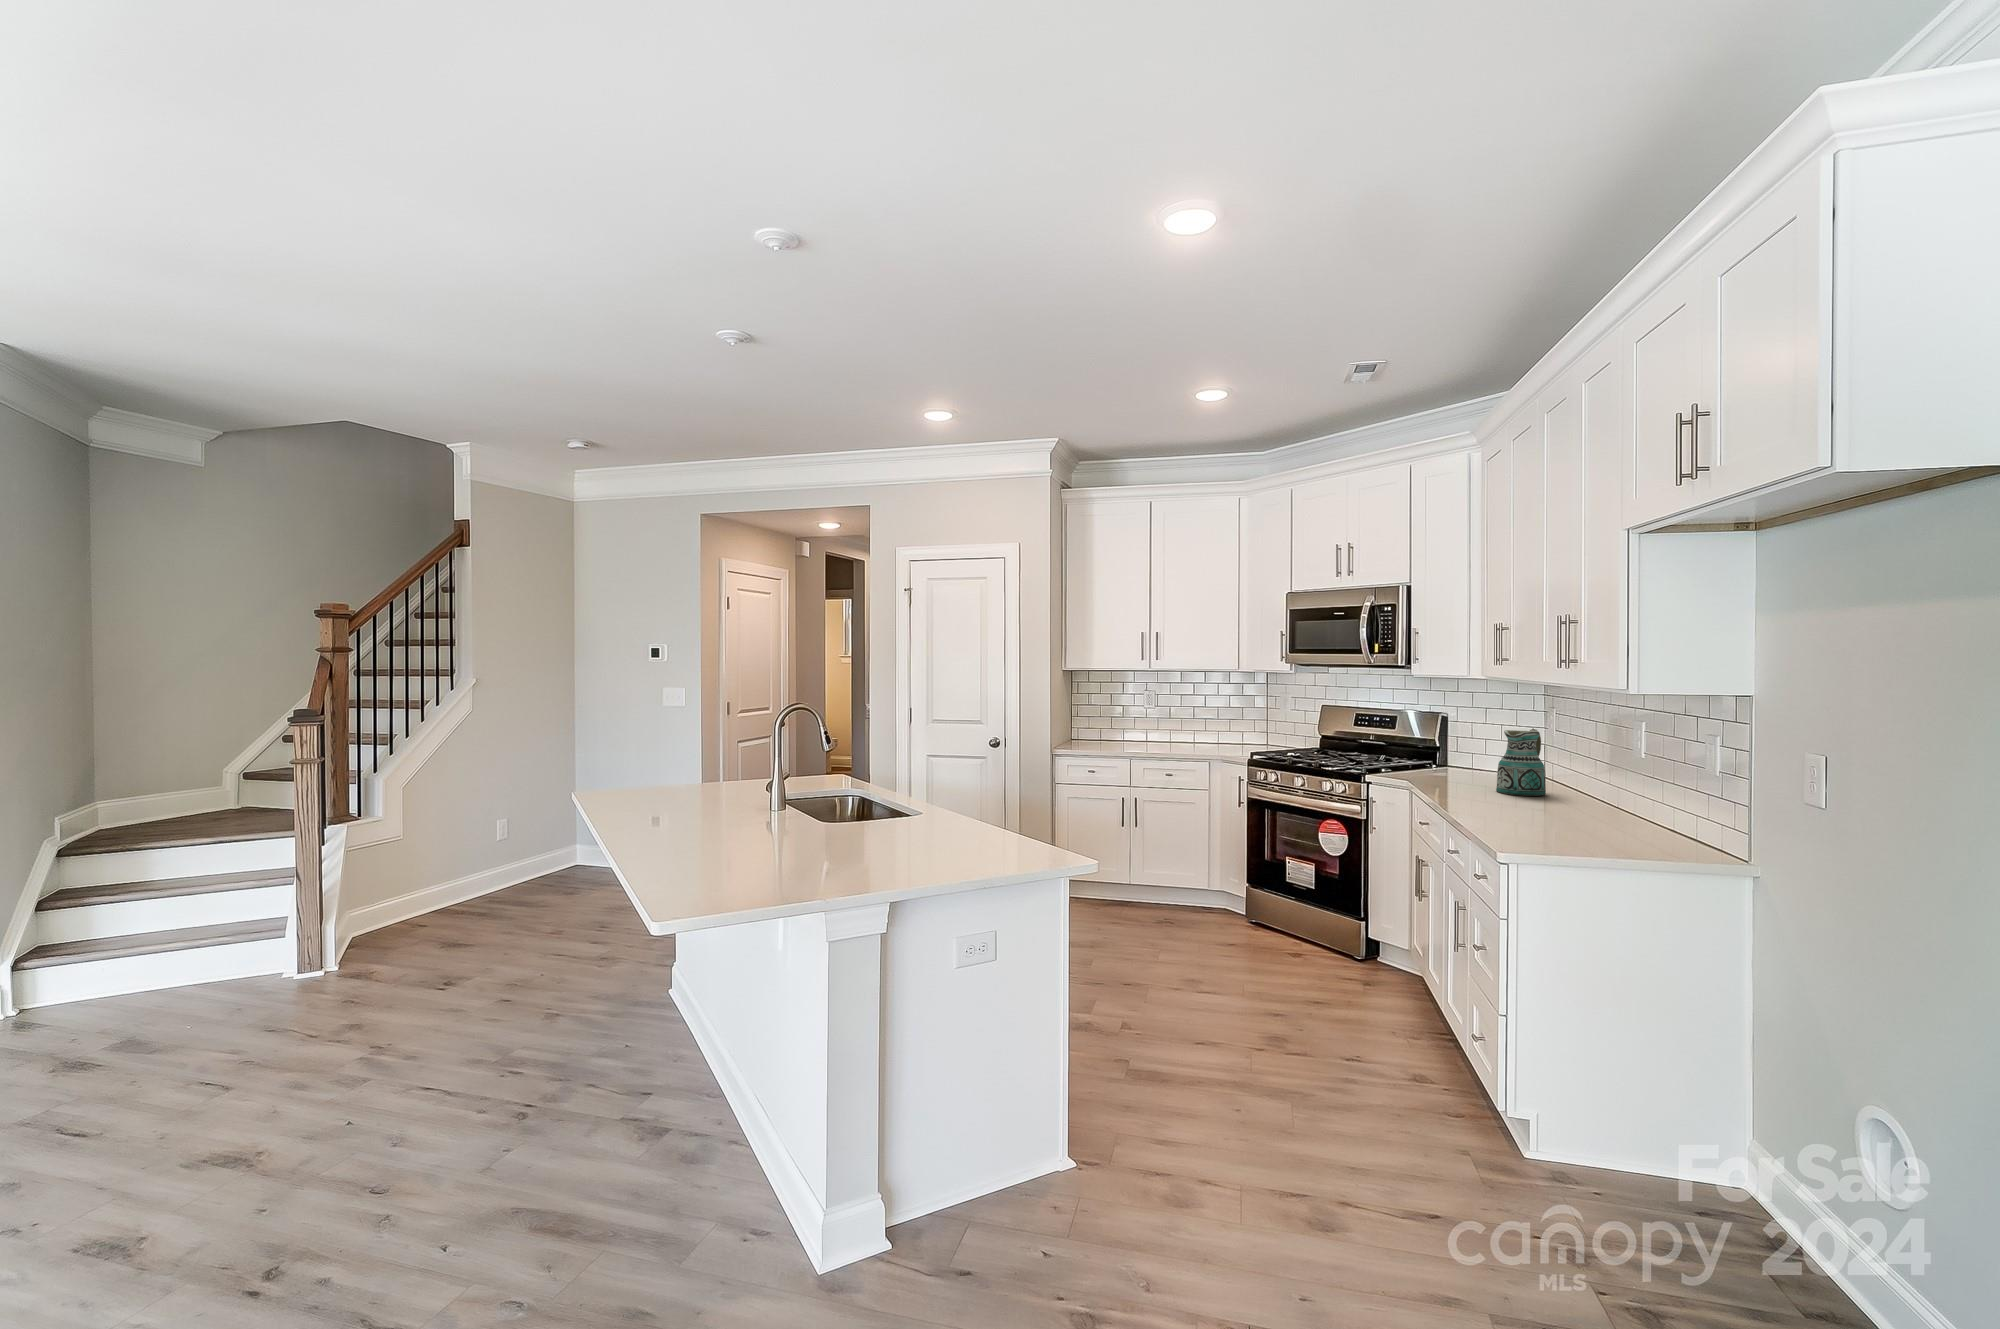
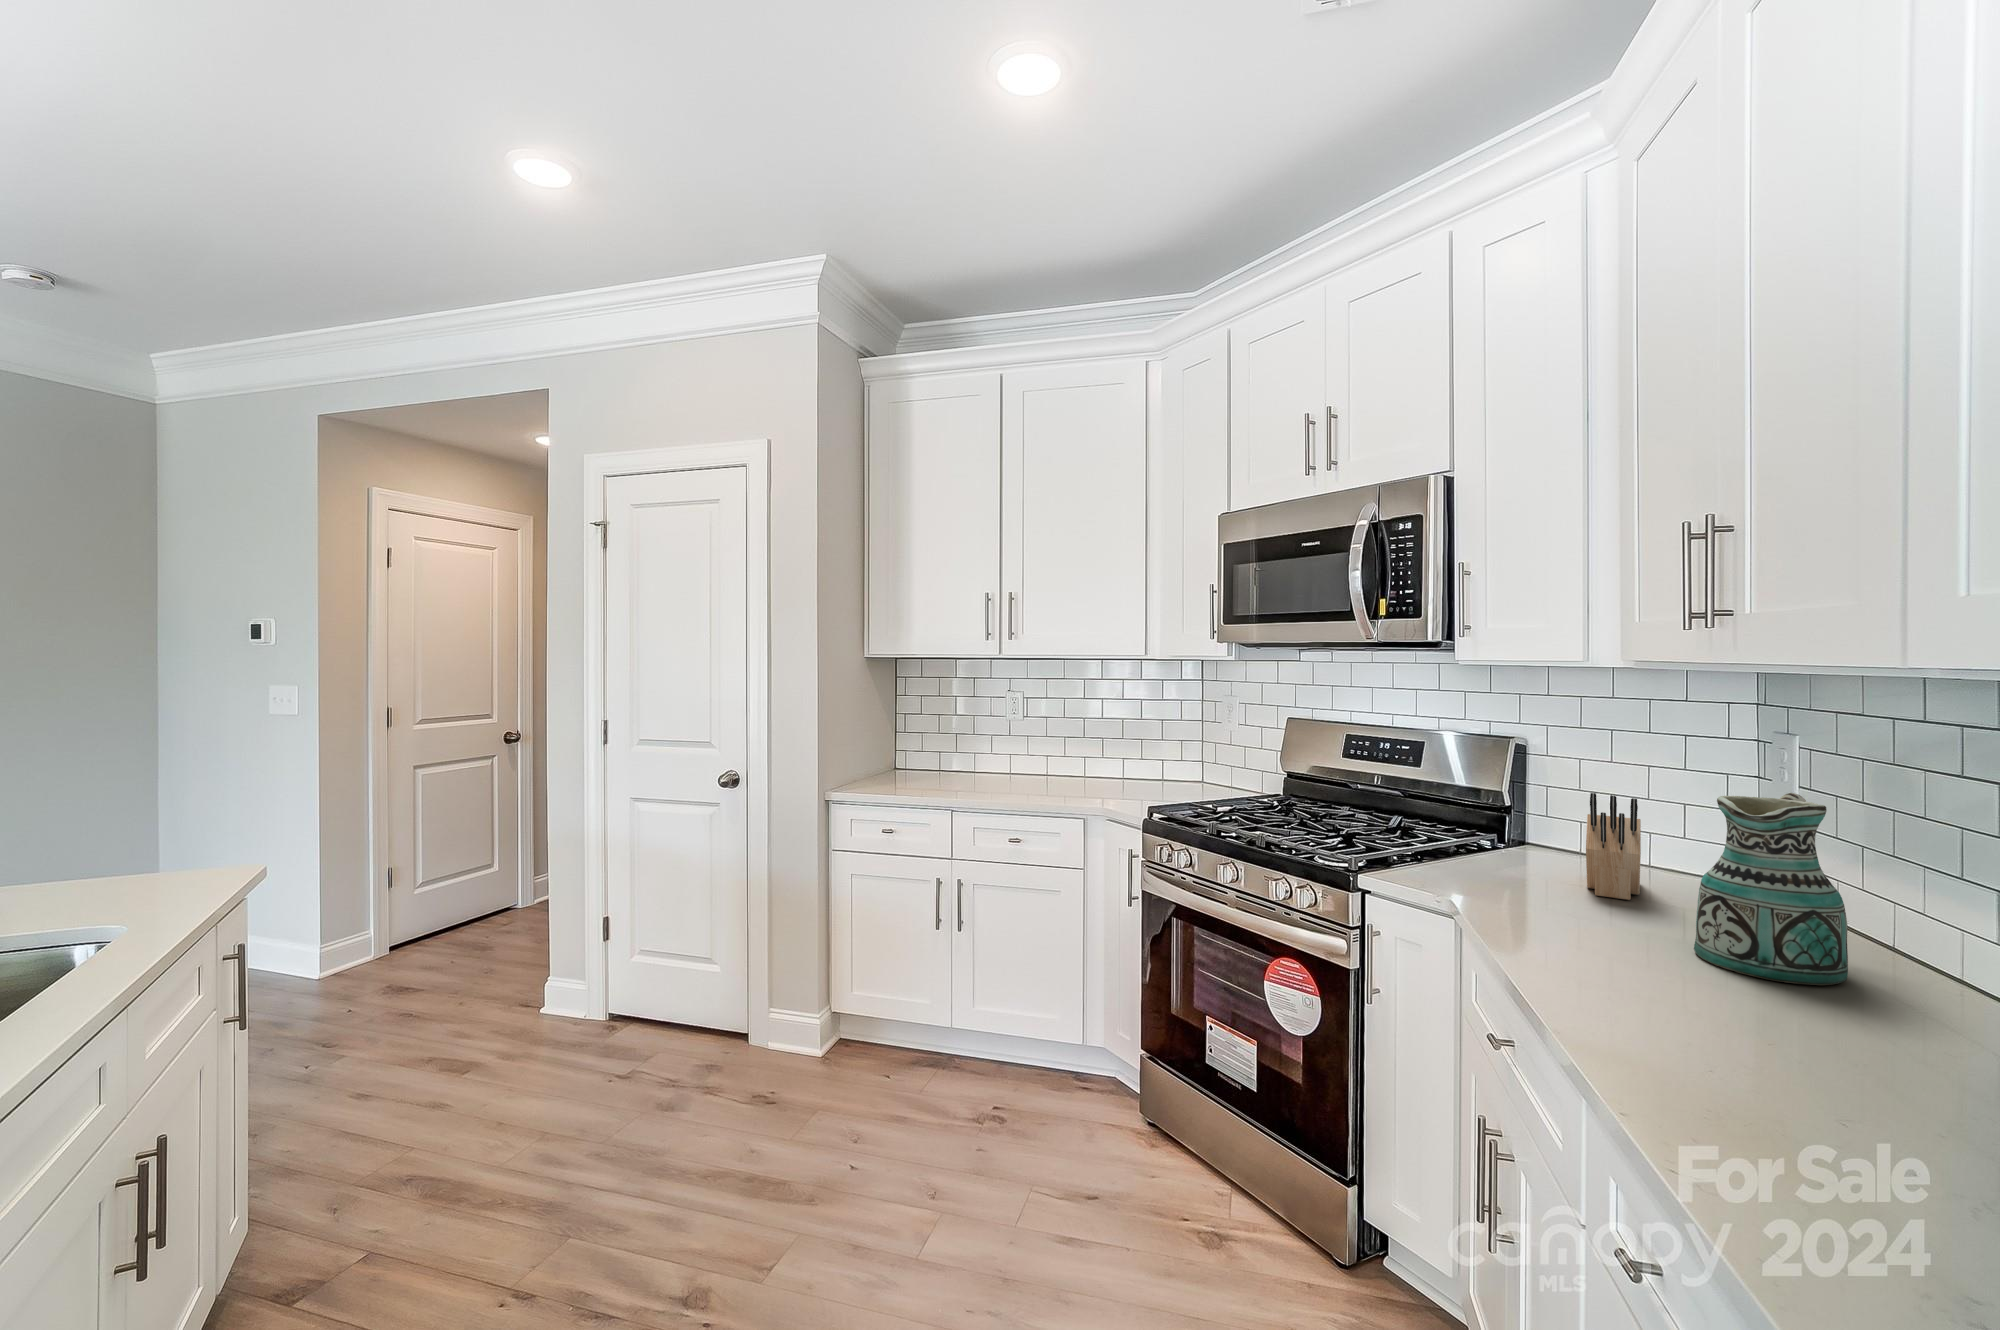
knife block: none [1465,734,1492,780] -> present [1586,793,1641,900]

